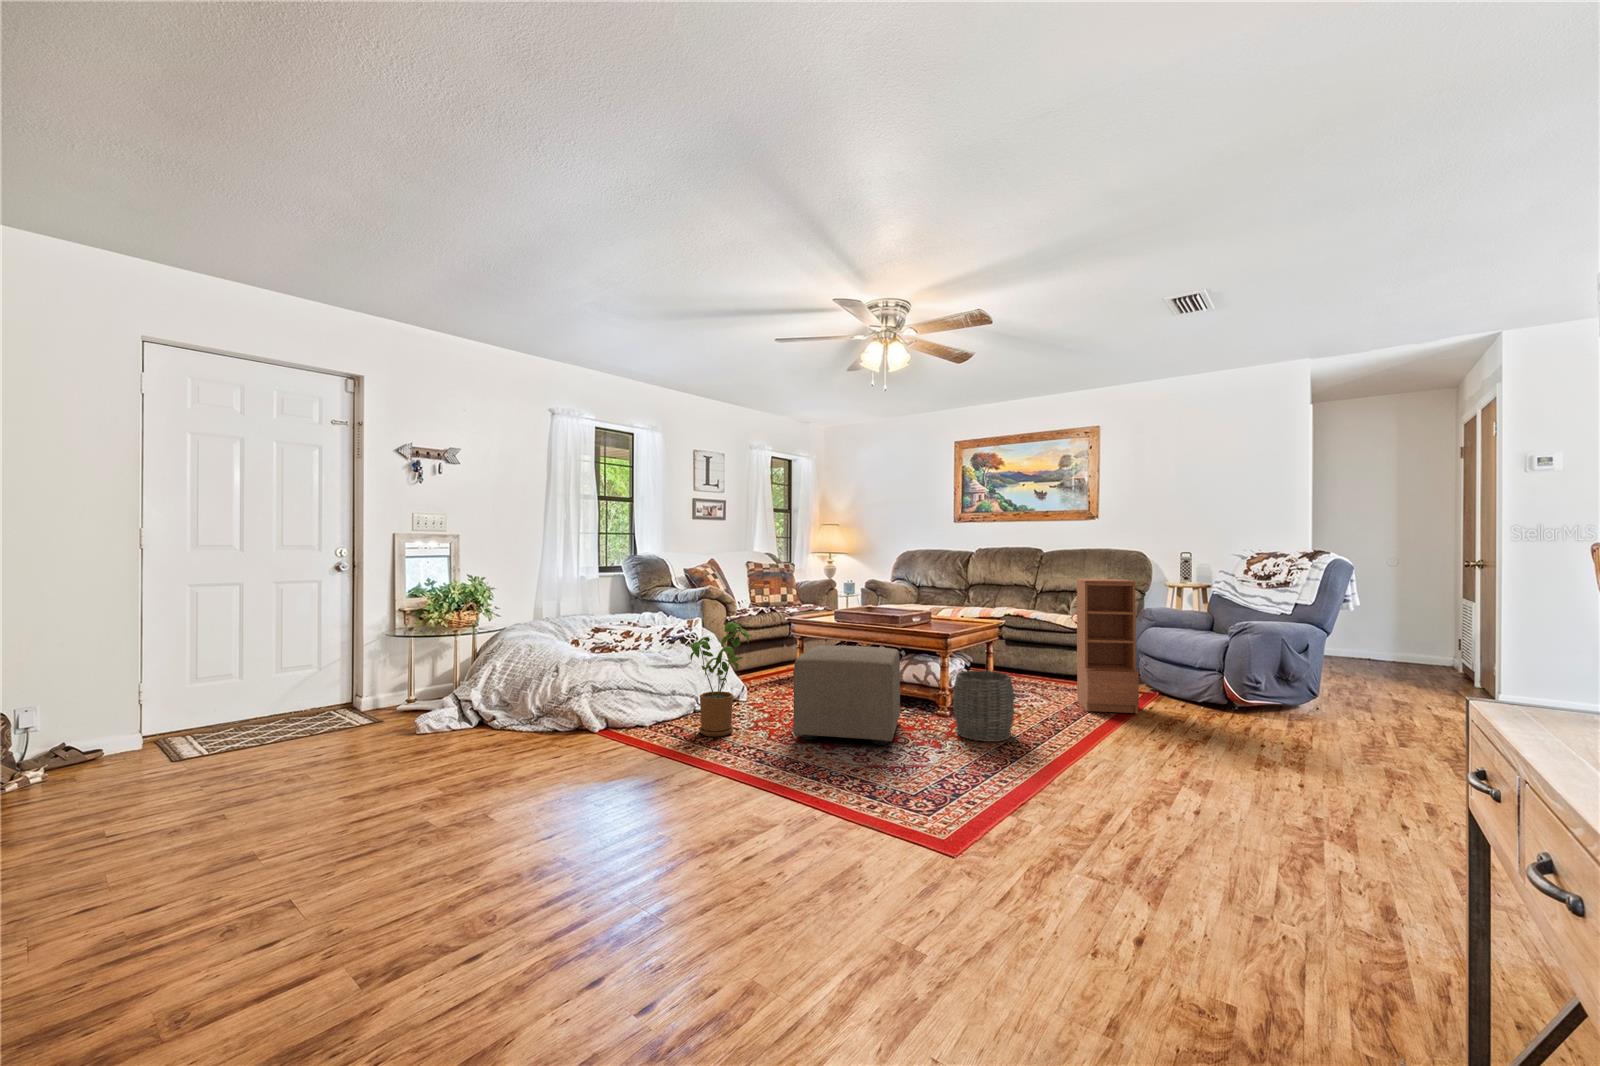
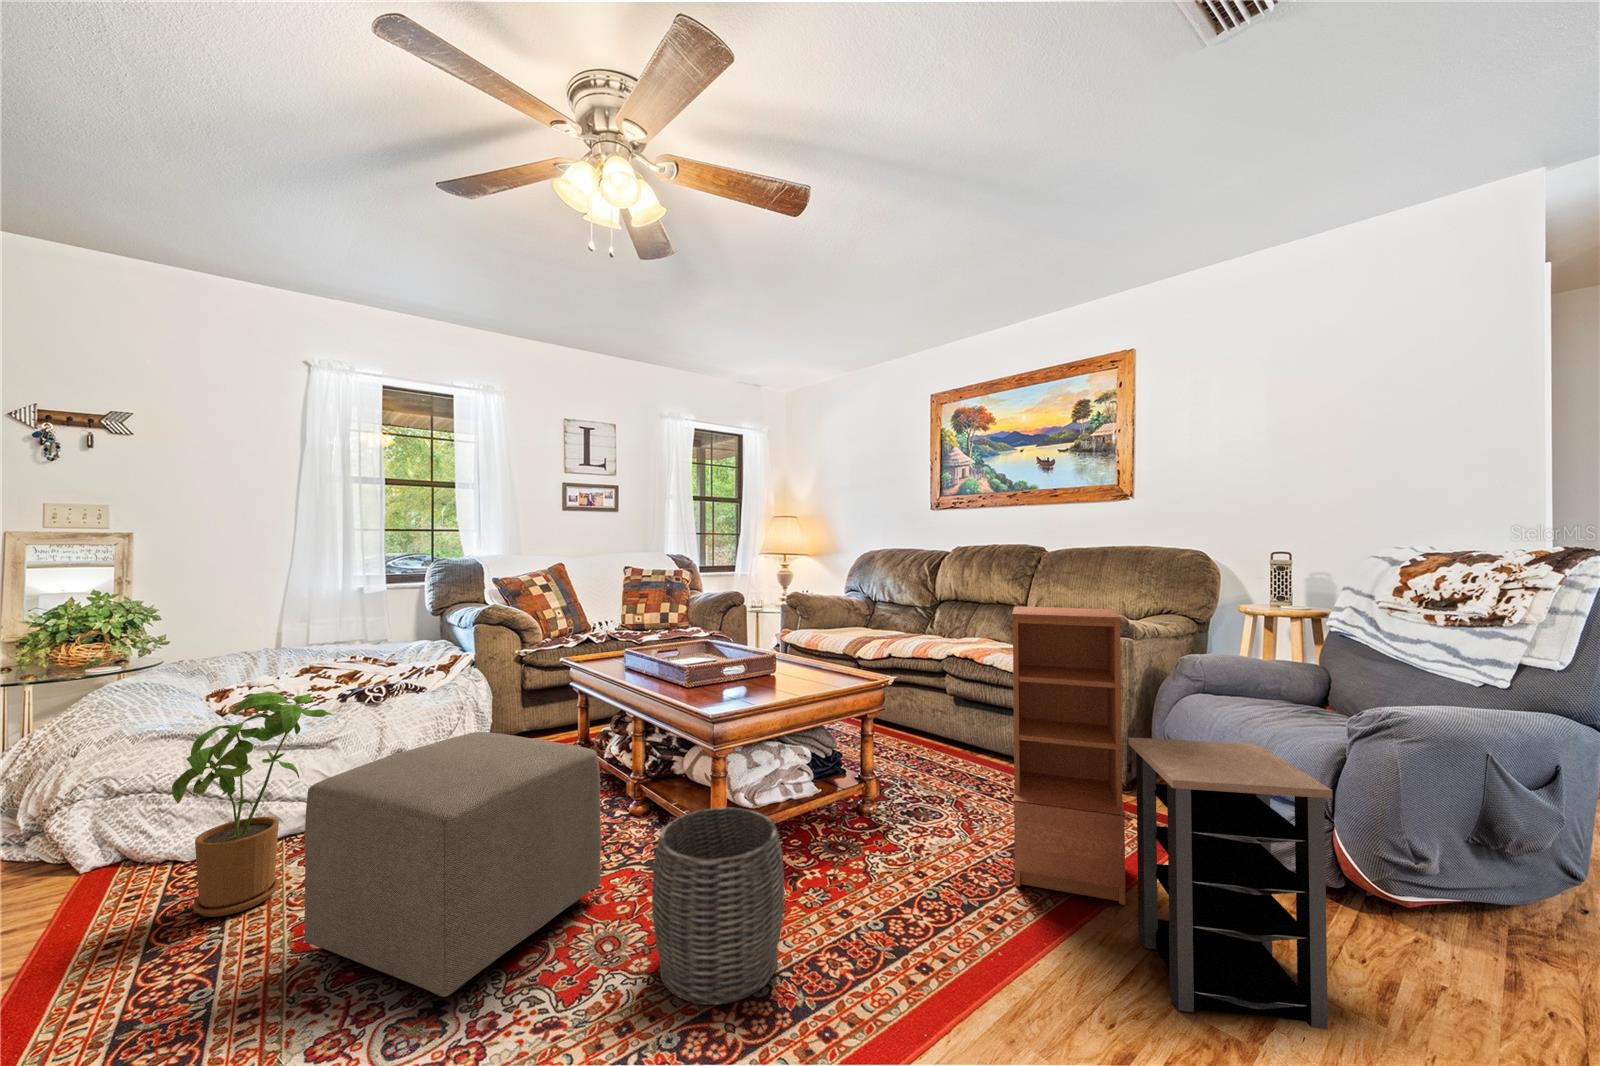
side table: none [1143,634,1228,734] -> present [1128,738,1333,1029]

